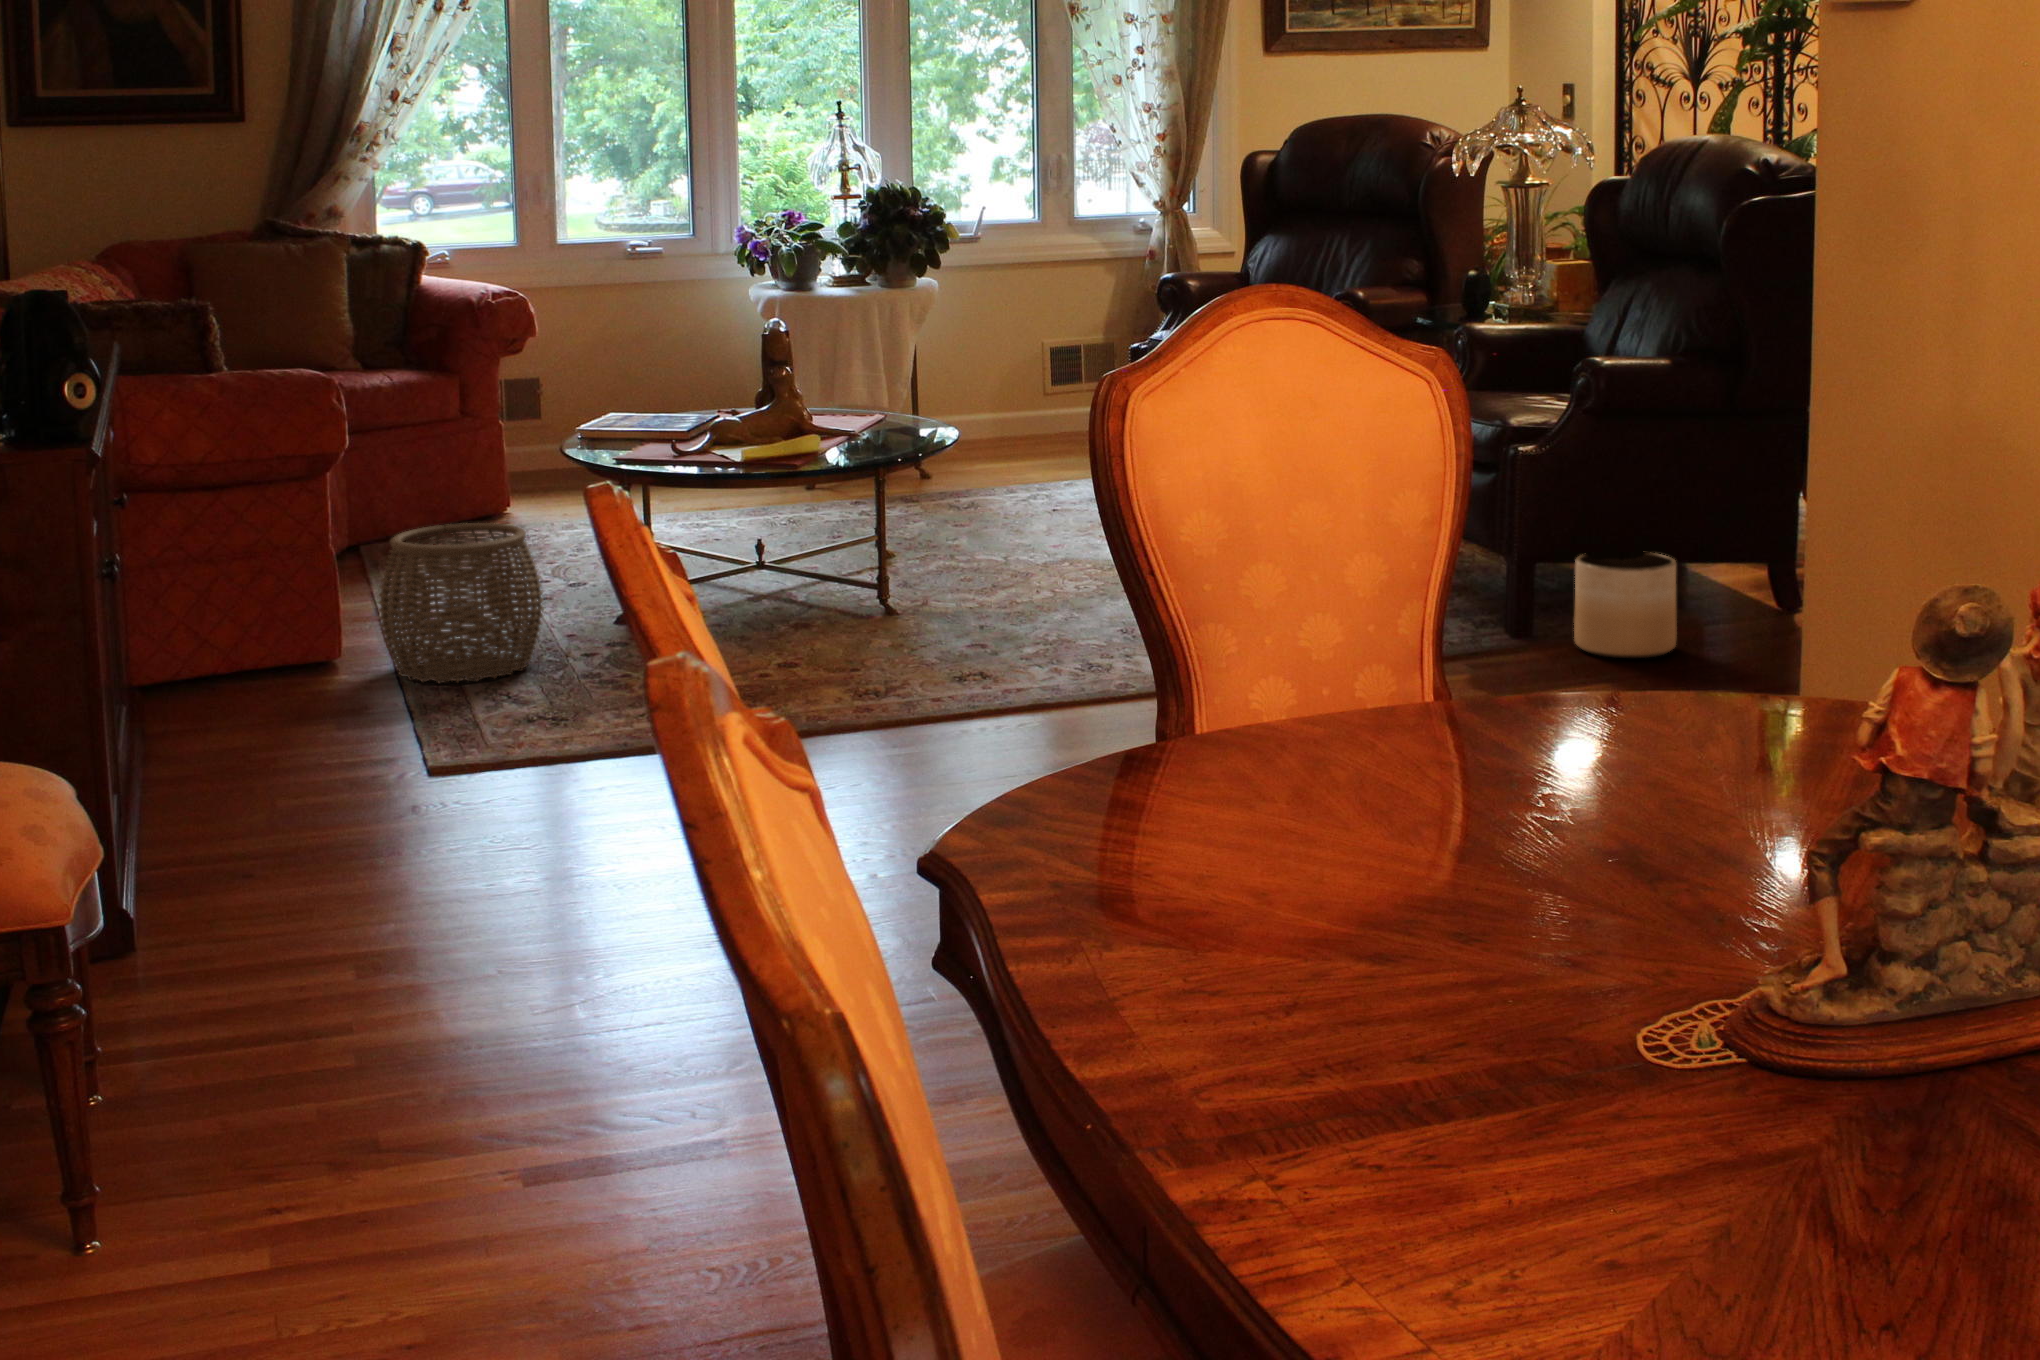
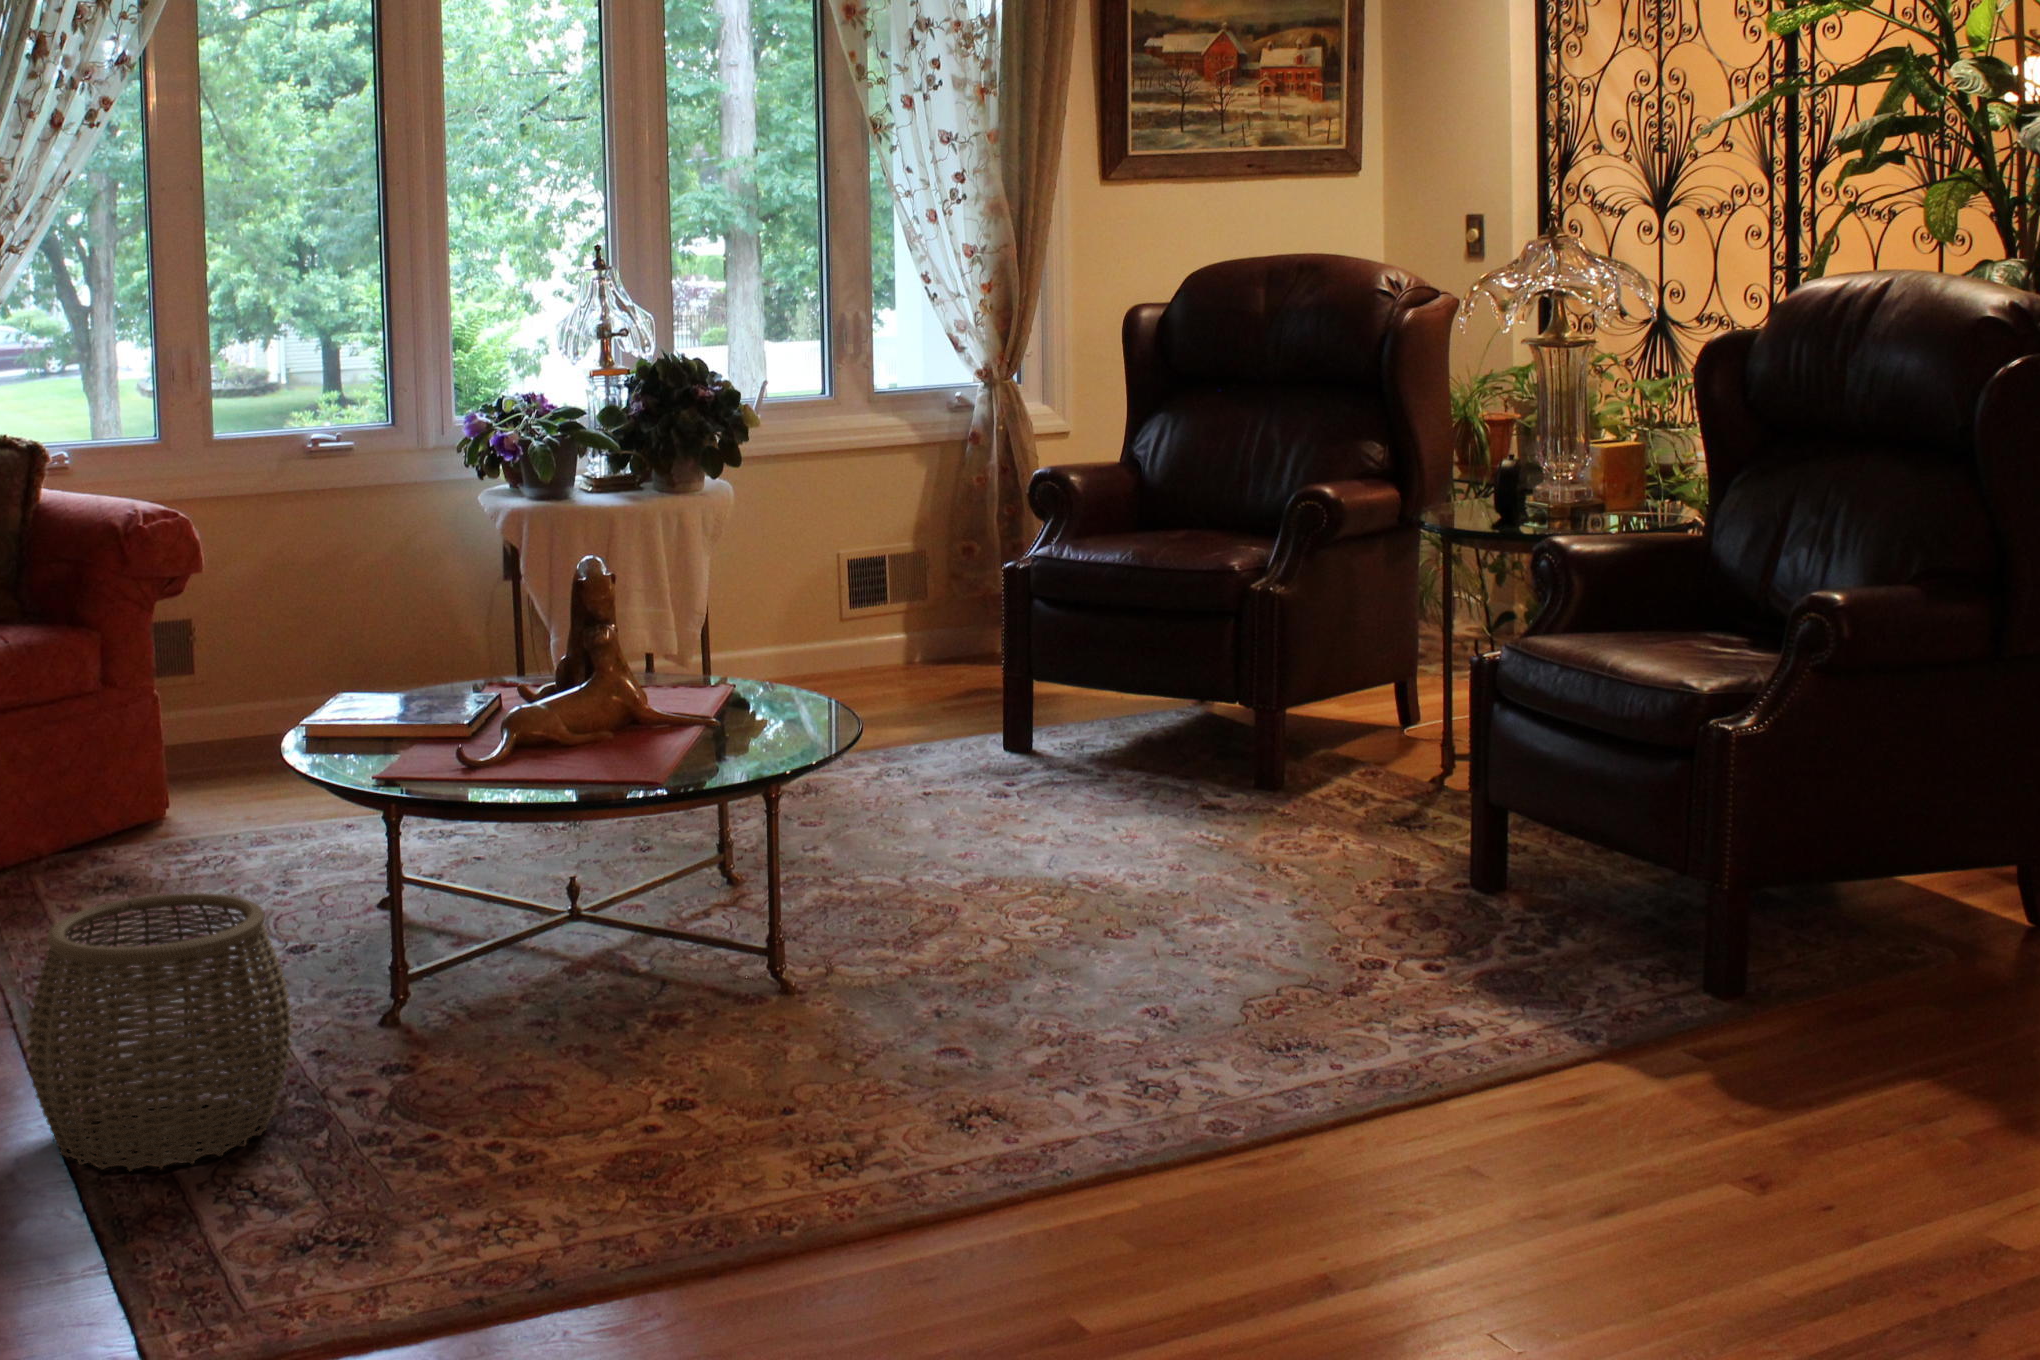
planter: present [1574,553,1677,658] -> none [1834,873,1994,1043]

